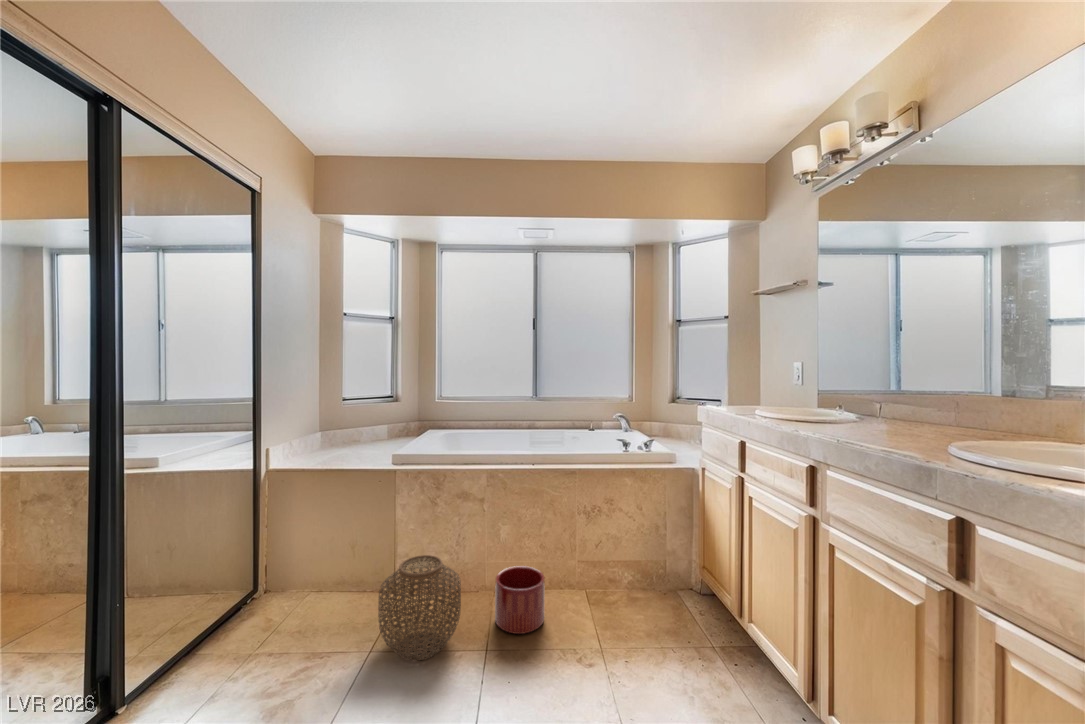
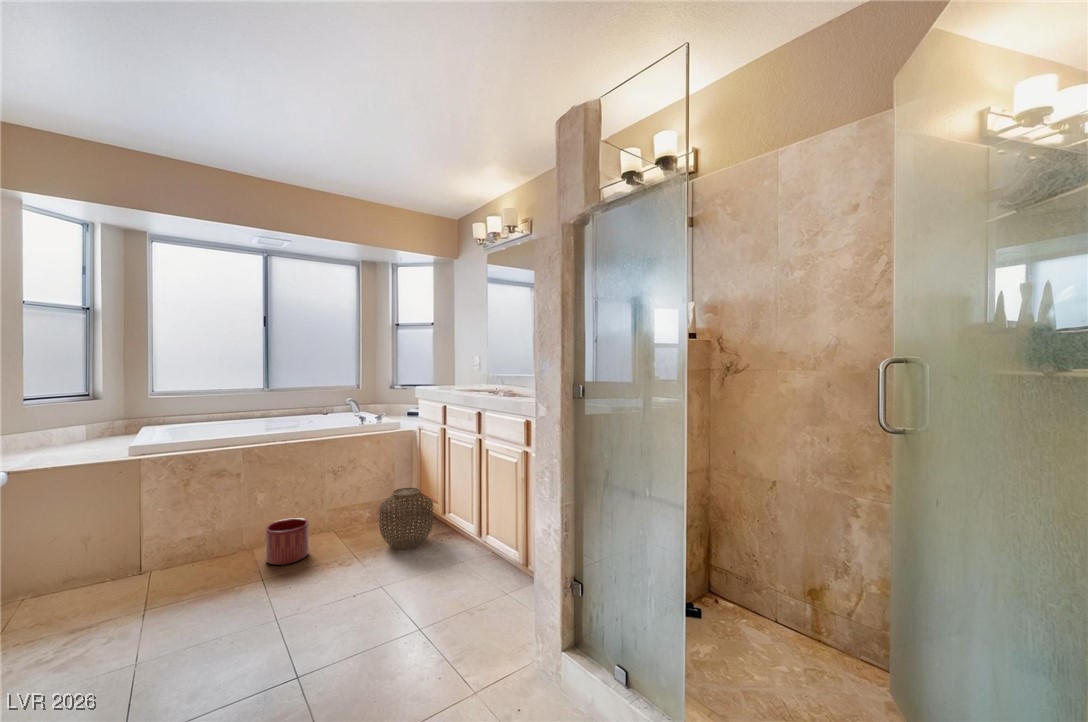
woven basket: present [378,555,461,660] -> present [379,488,433,550]

